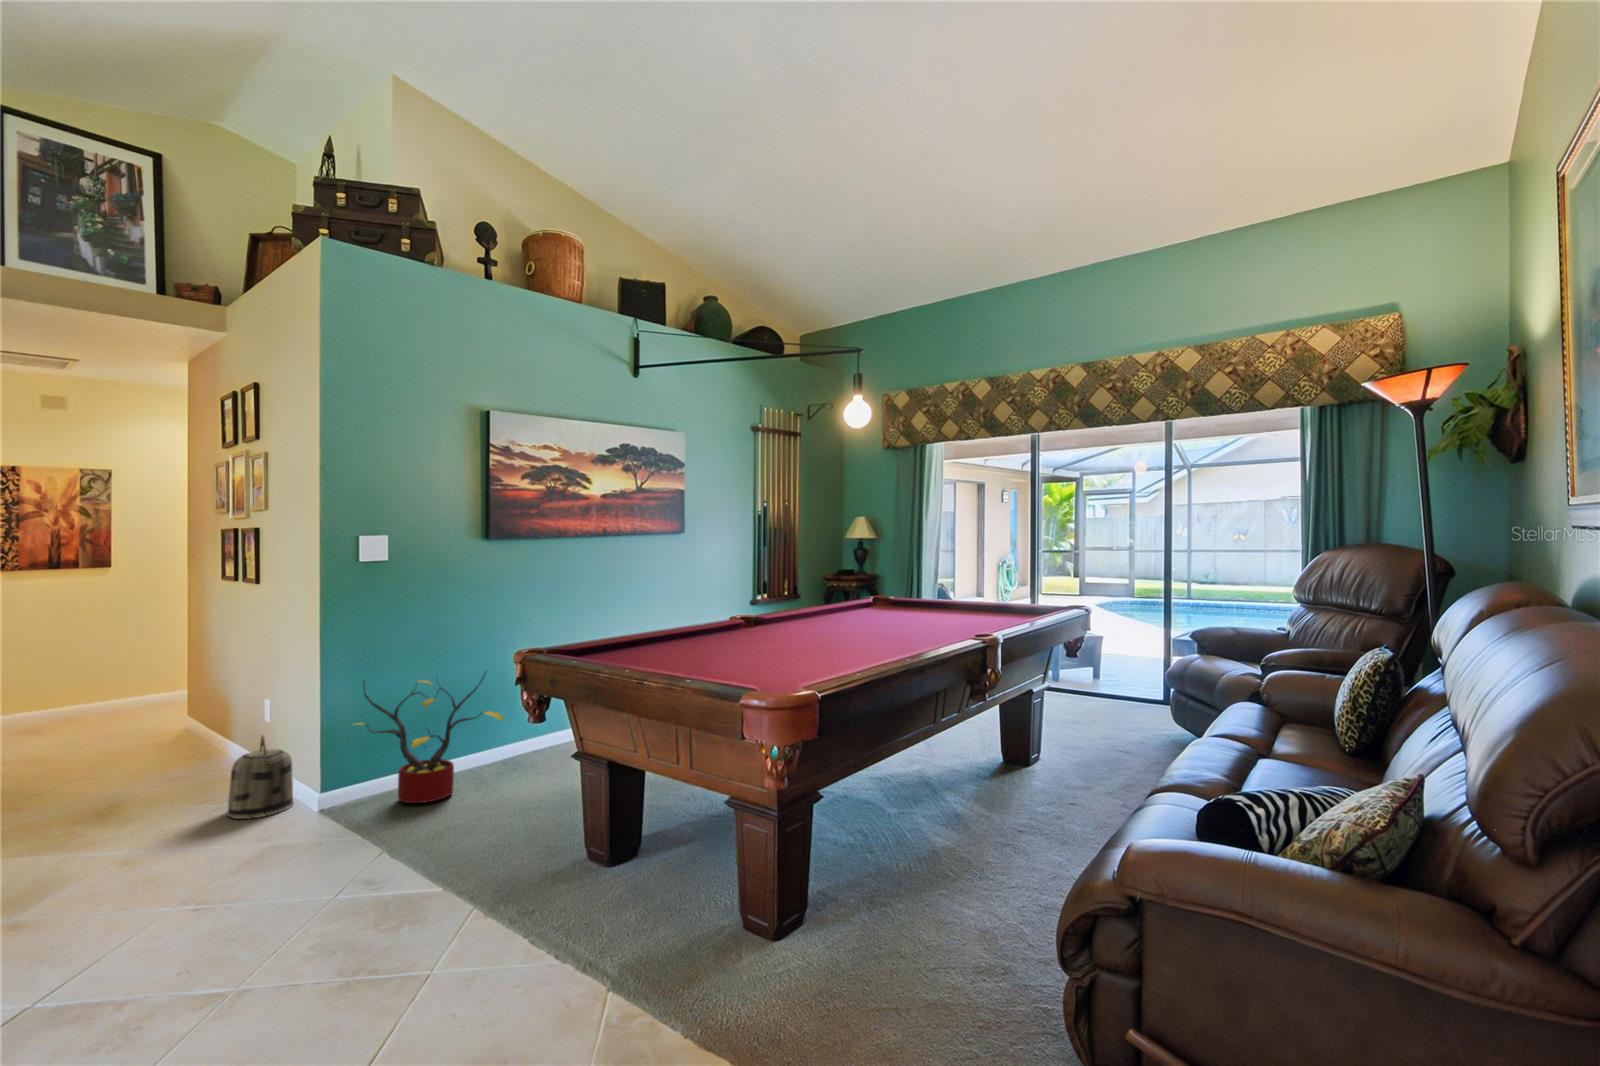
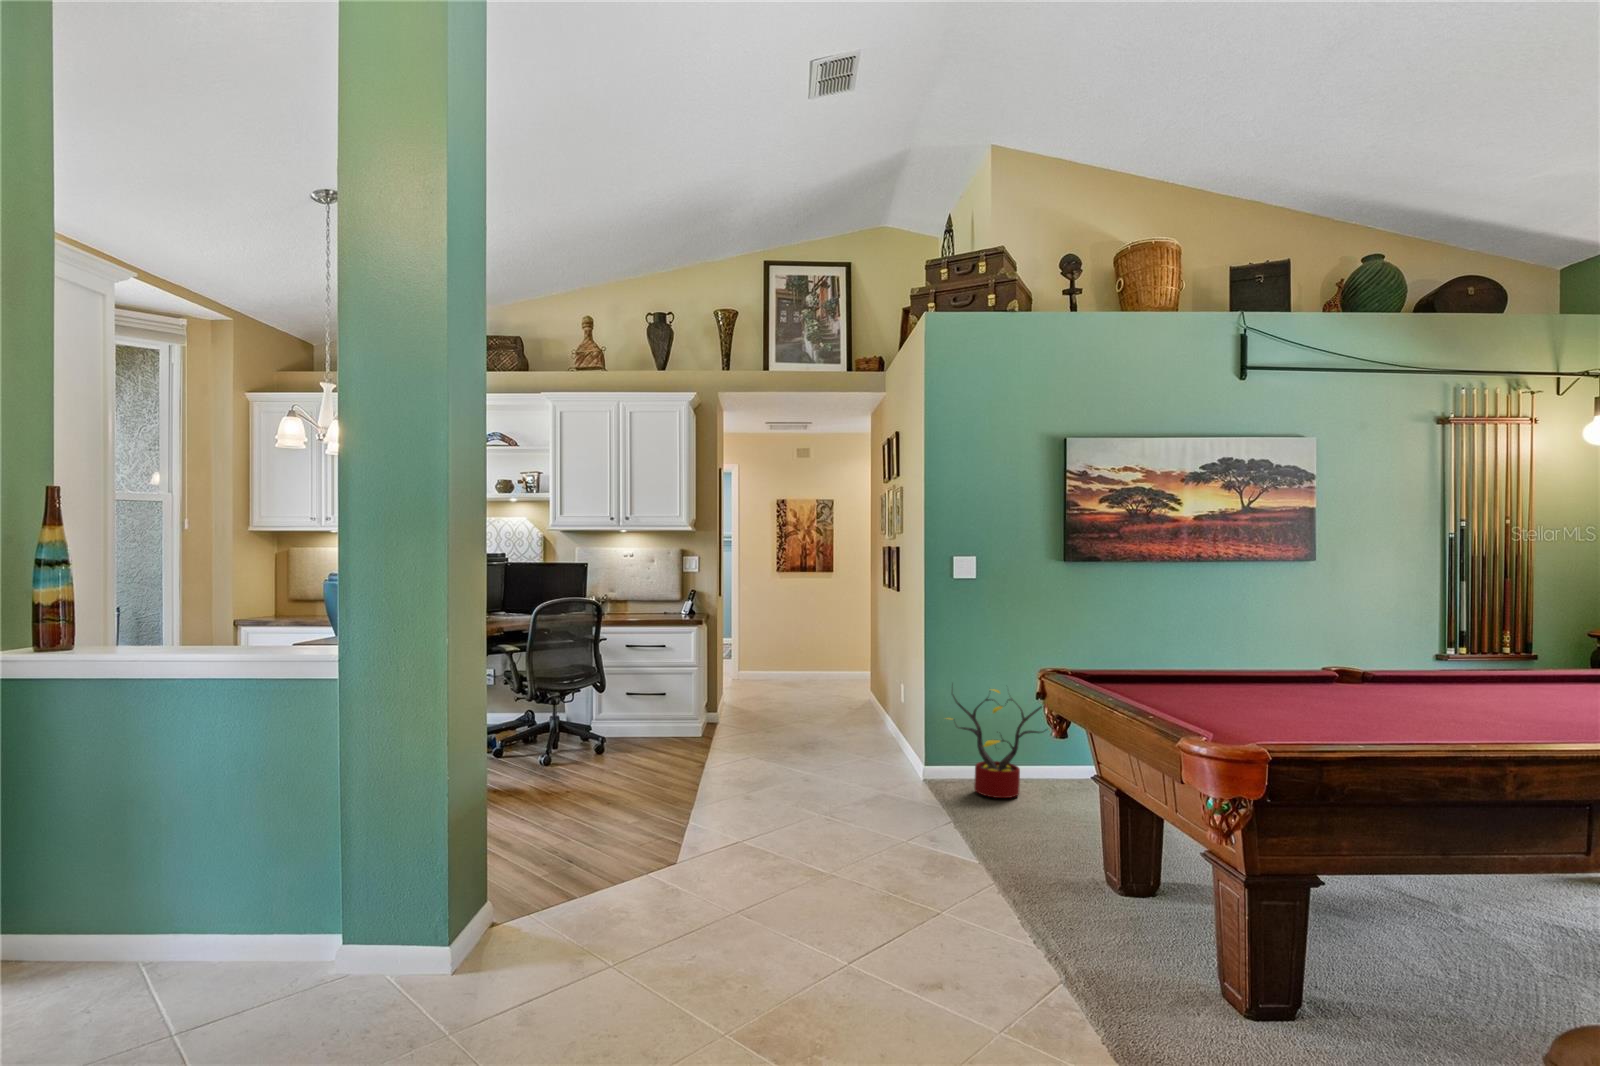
basket: present [227,736,294,819] -> none [865,715,908,778]

